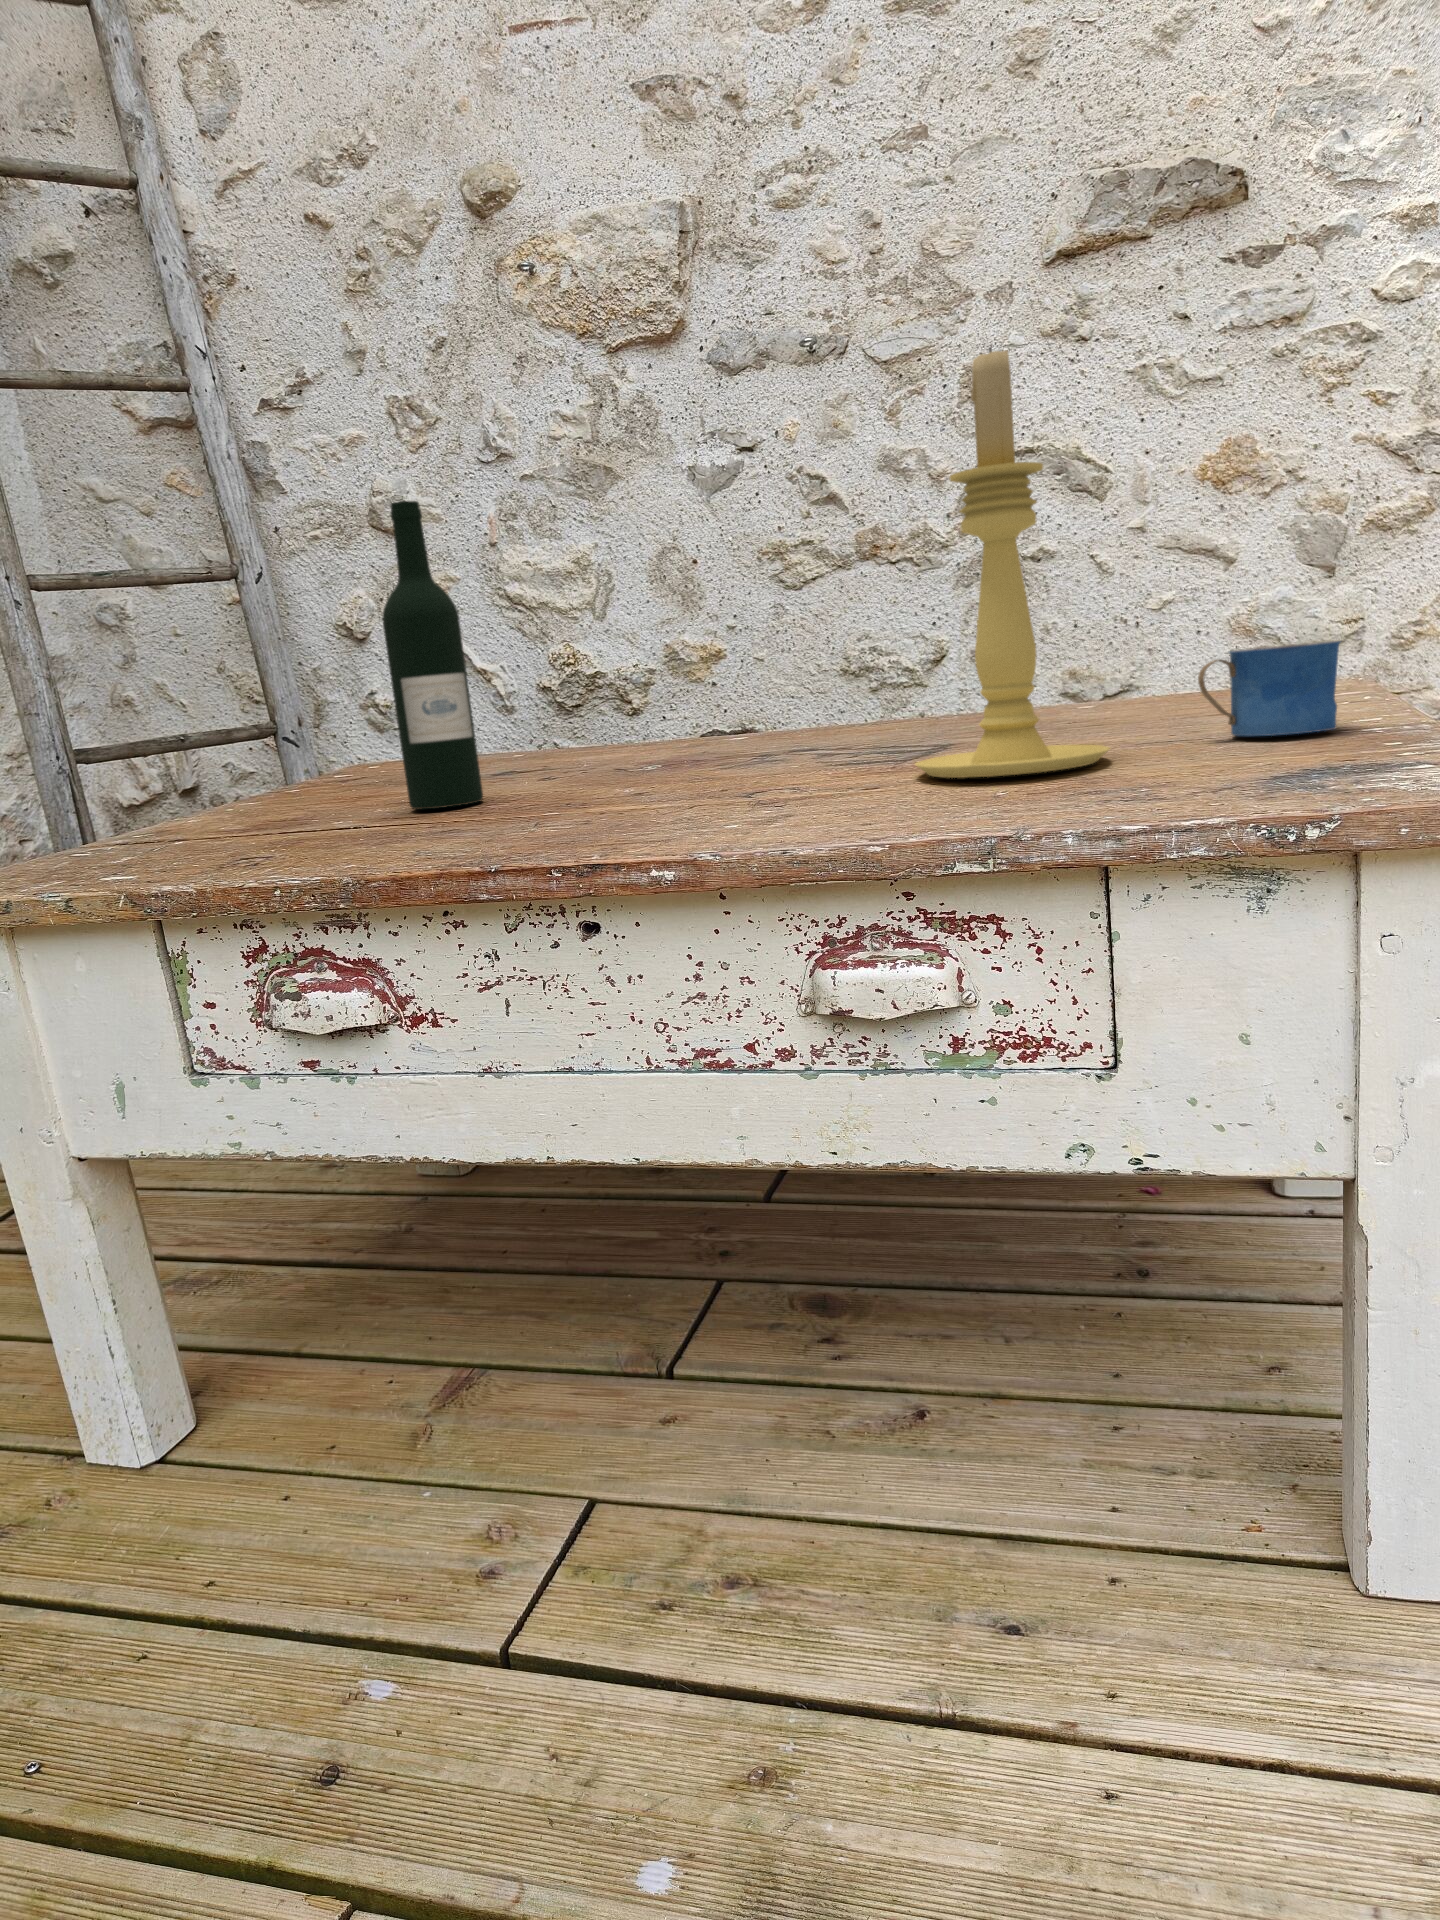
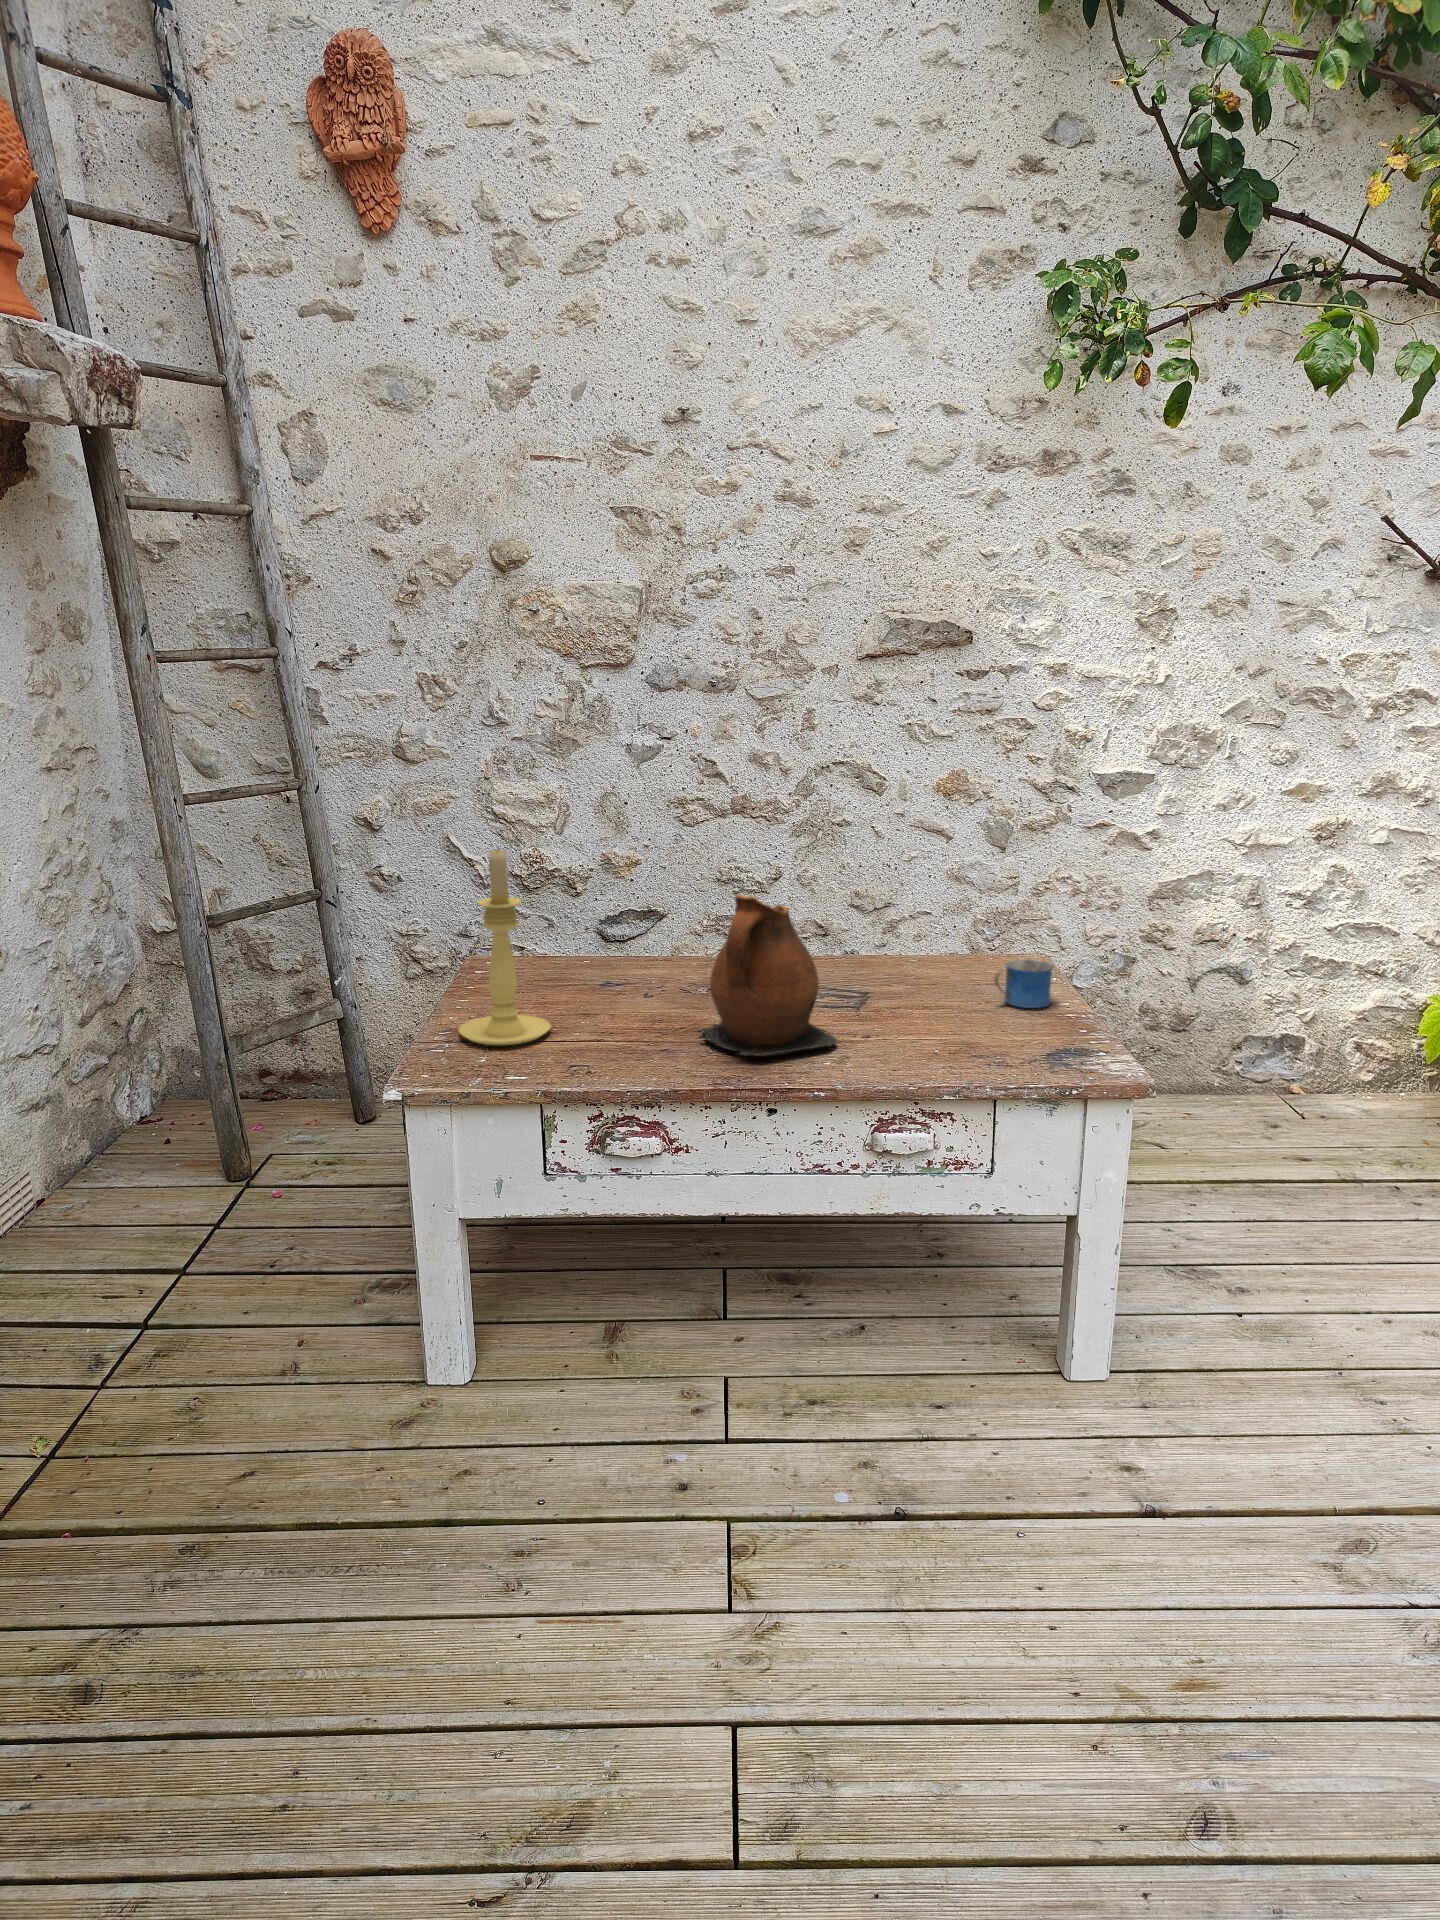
candle holder: present [915,347,1110,778] -> present [459,849,550,1045]
ceramic pitcher: none [502,475,789,818] -> present [701,895,837,1056]
wine bottle: present [383,501,483,809] -> none [595,864,637,1025]

